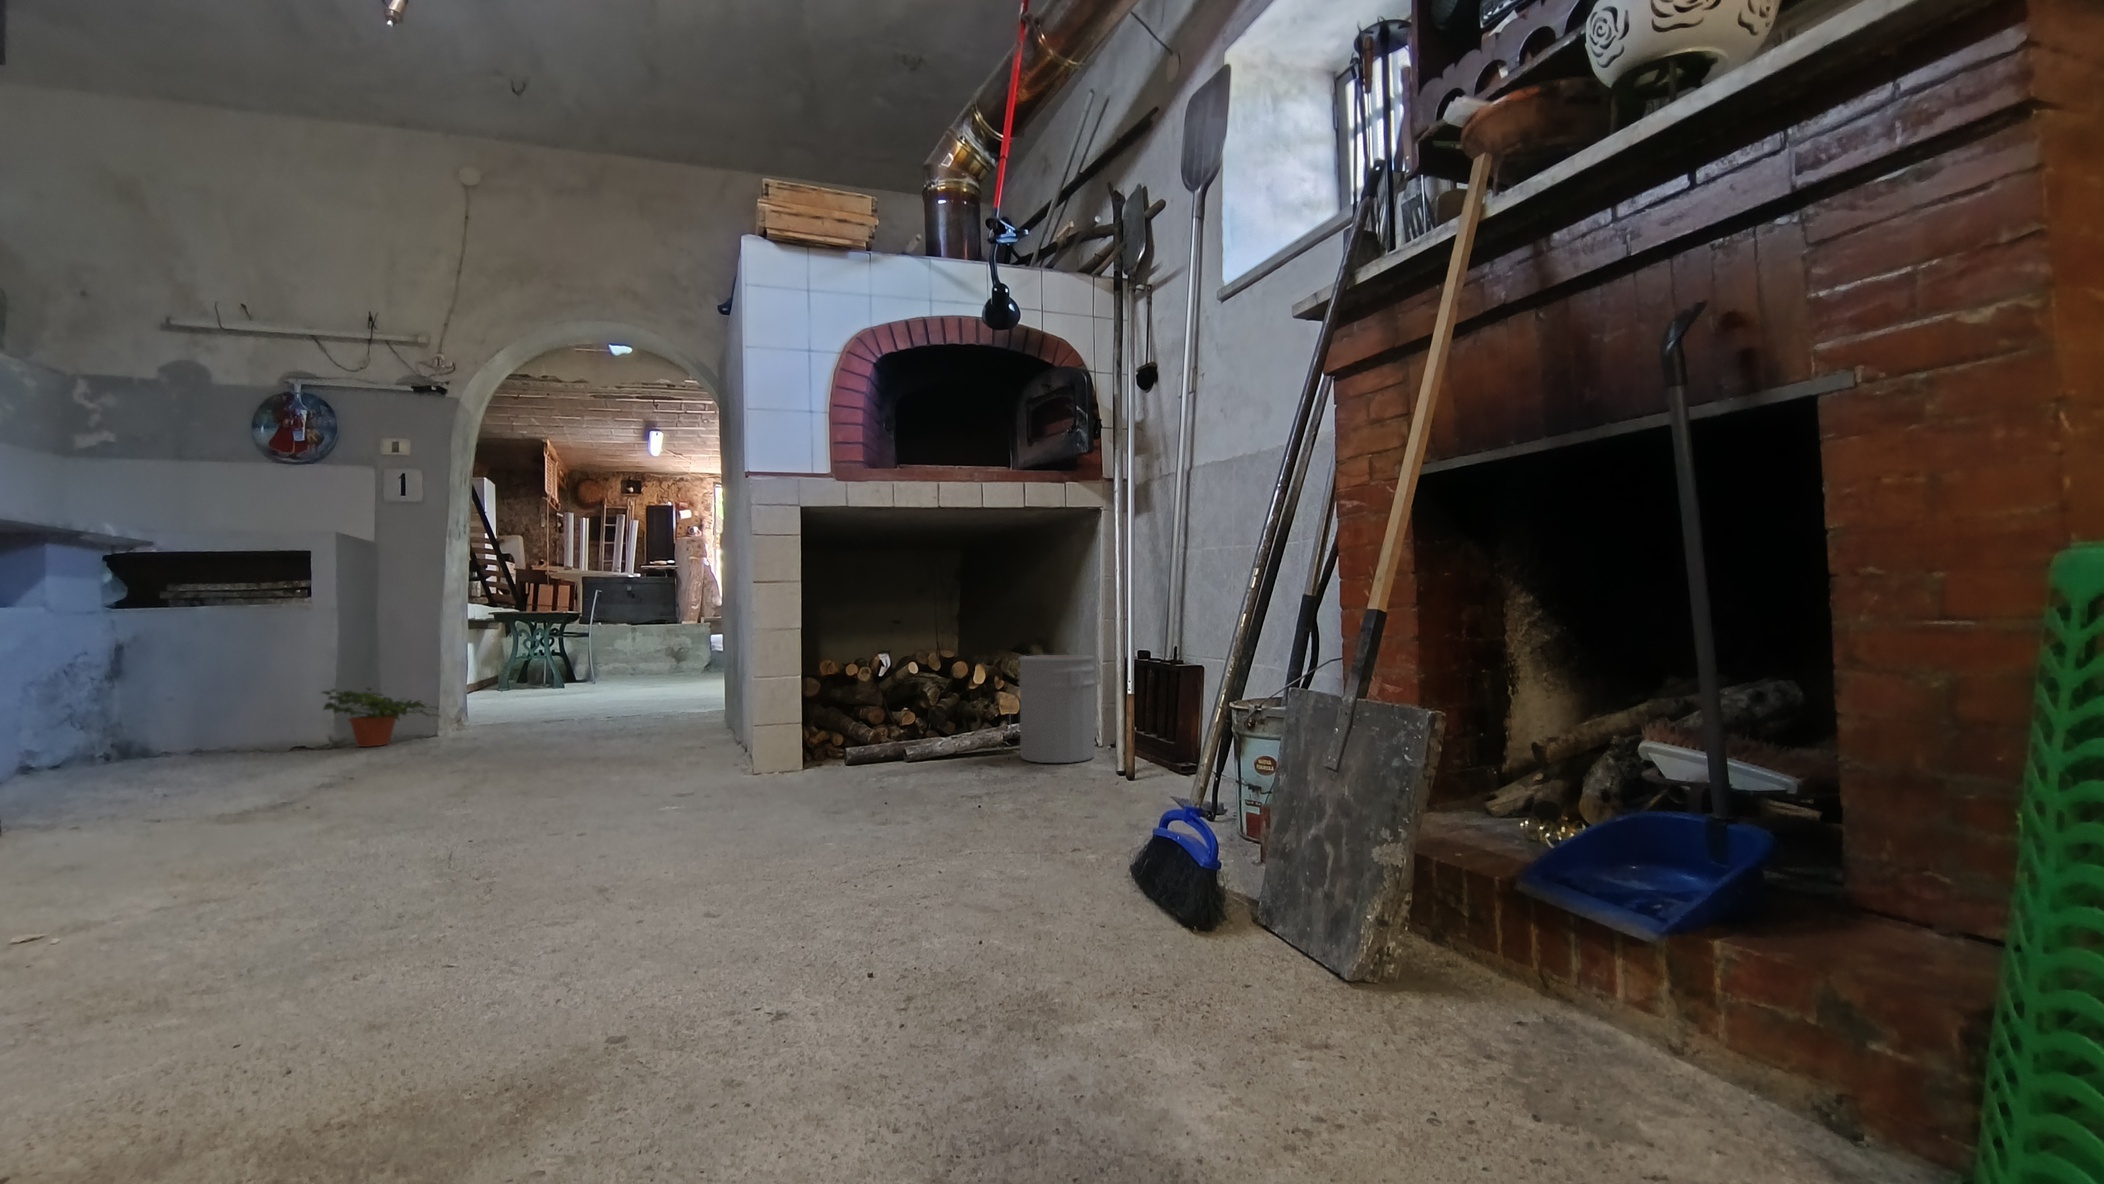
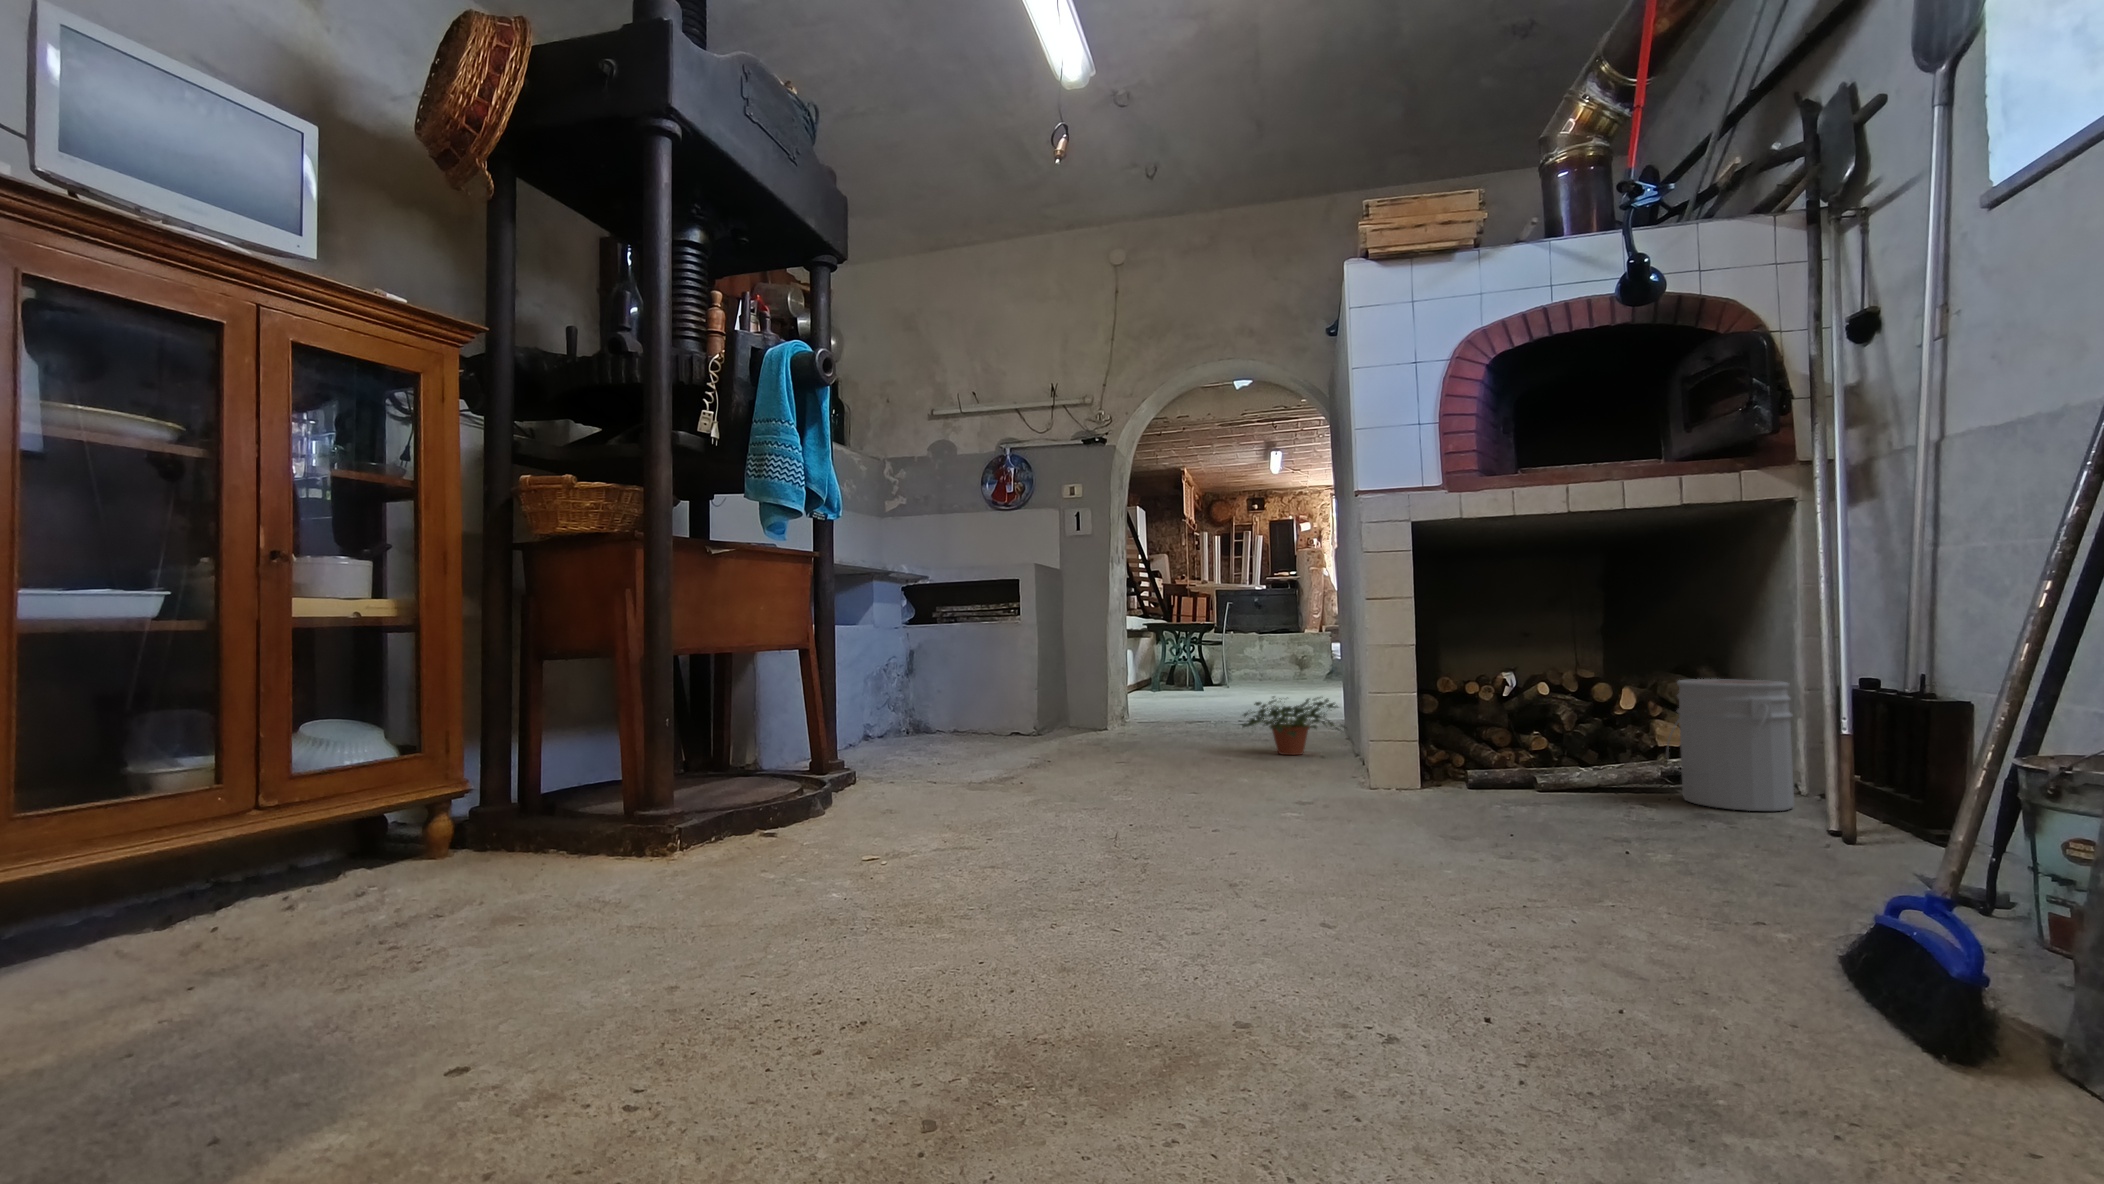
potted plant: present [322,688,439,747] -> present [1242,696,1344,755]

